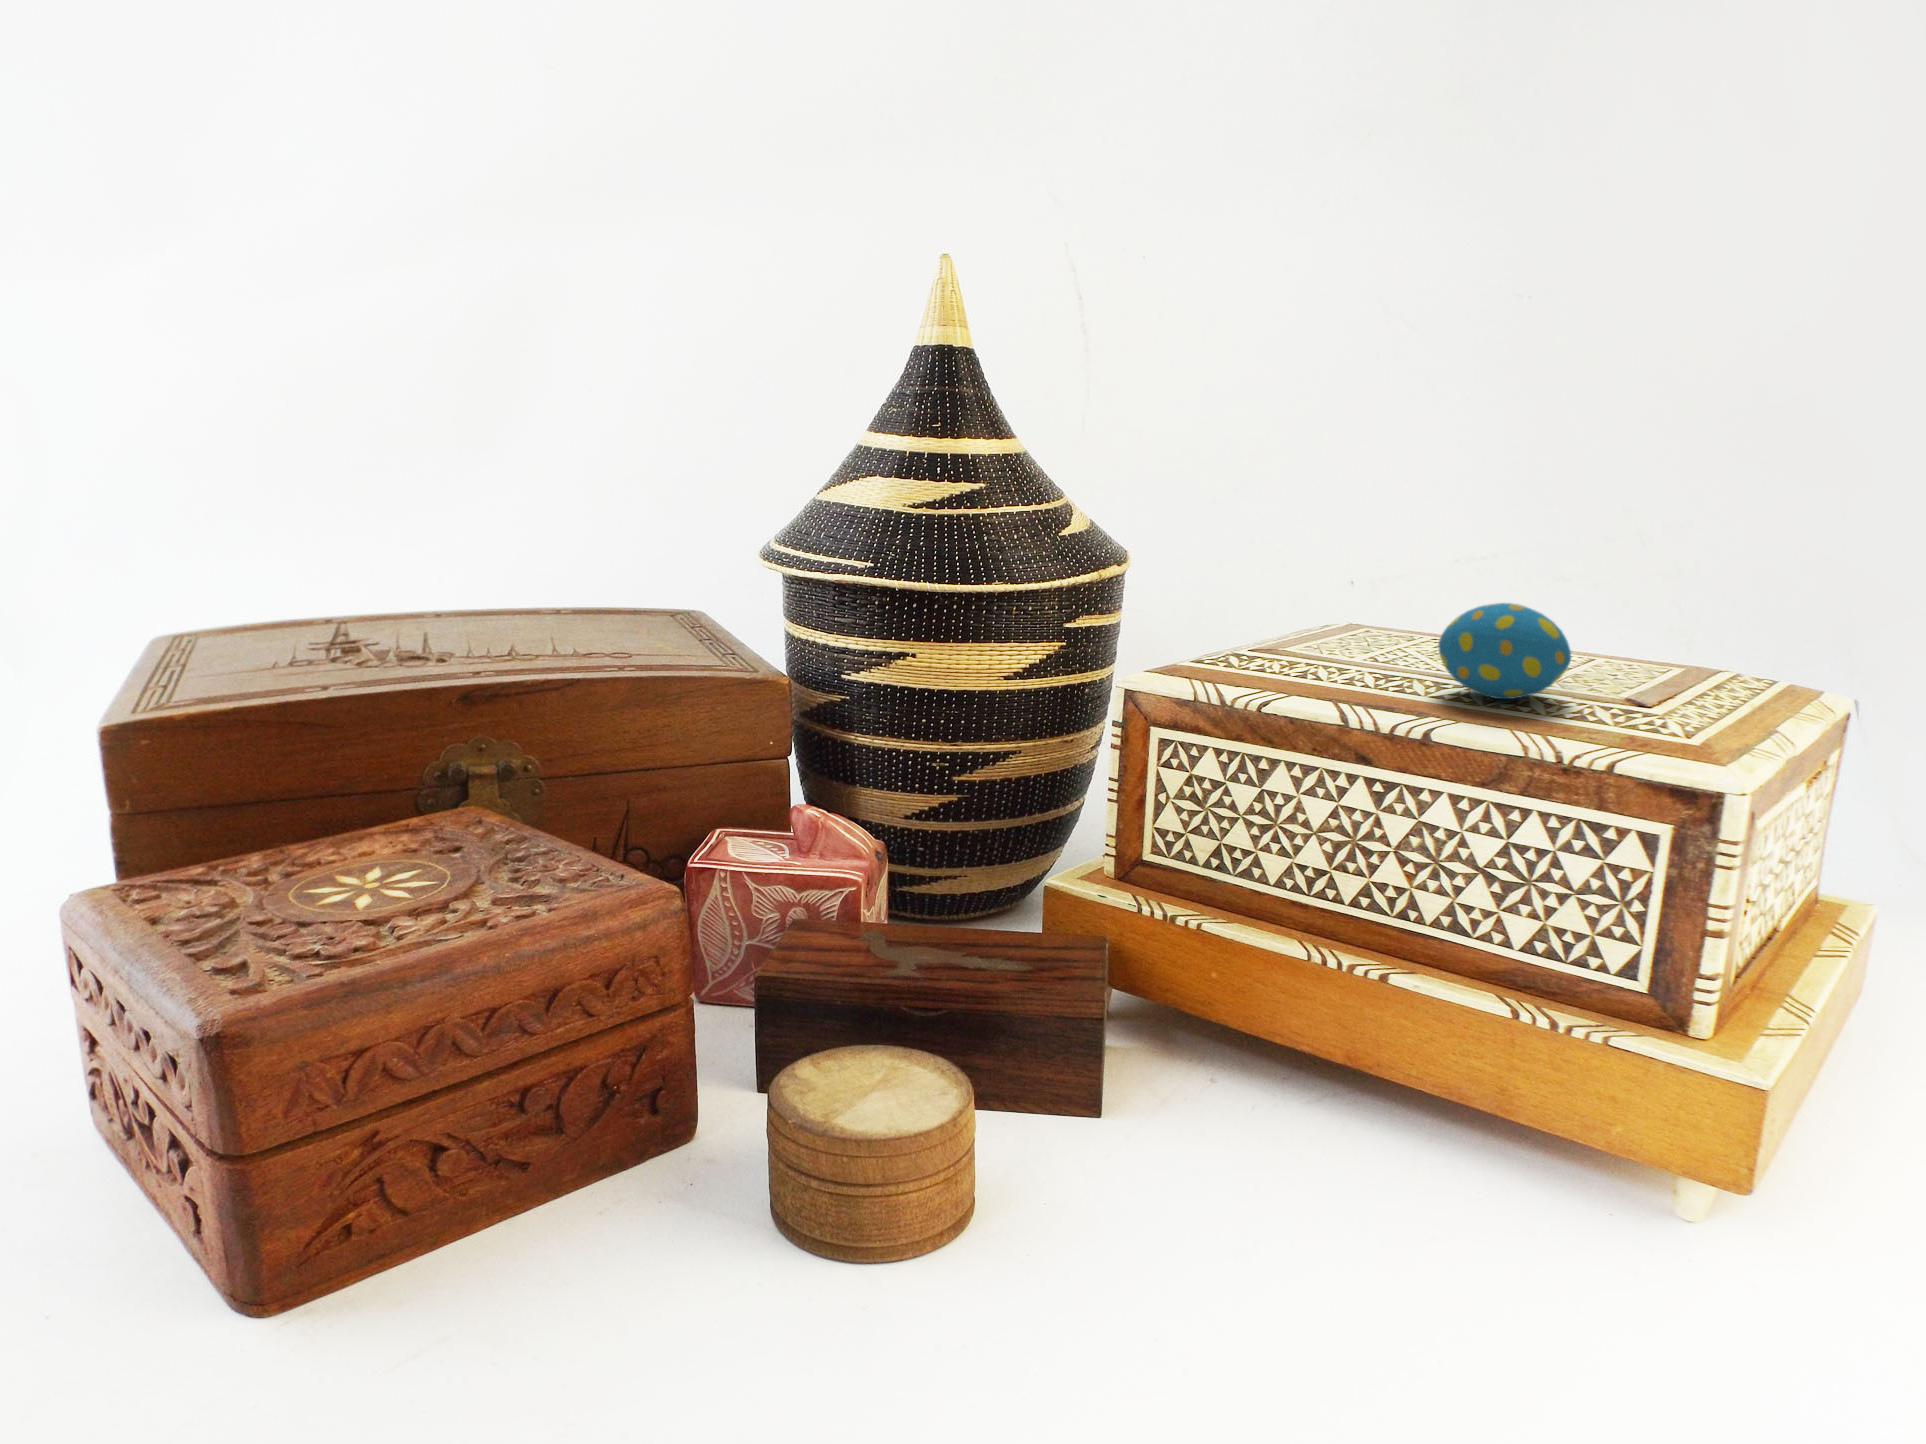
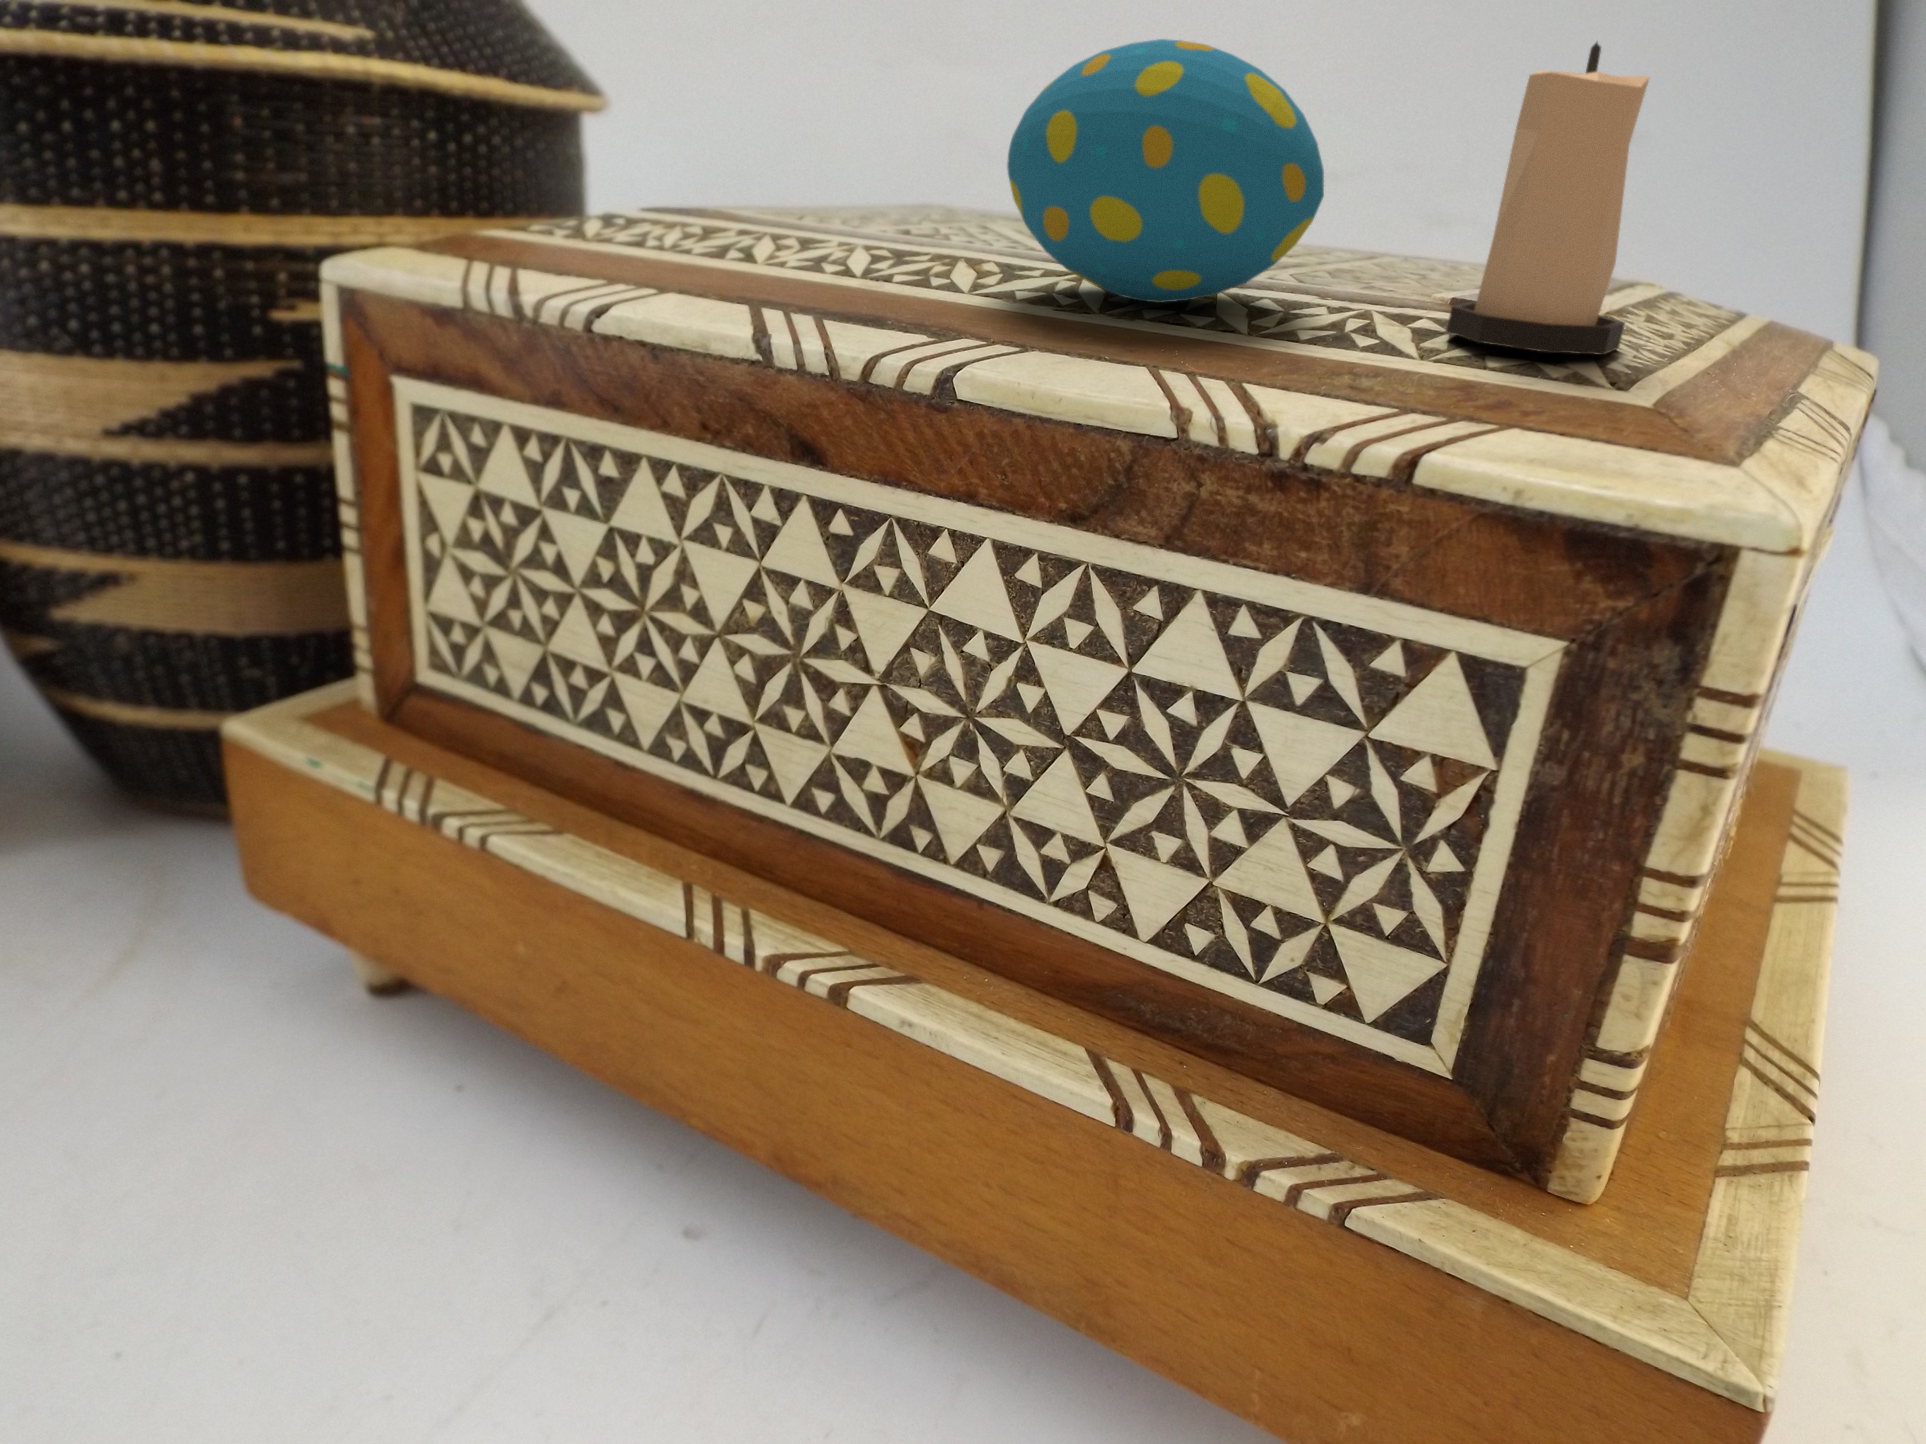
candle: none [1625,610,1697,721] -> present [1447,43,1650,355]

